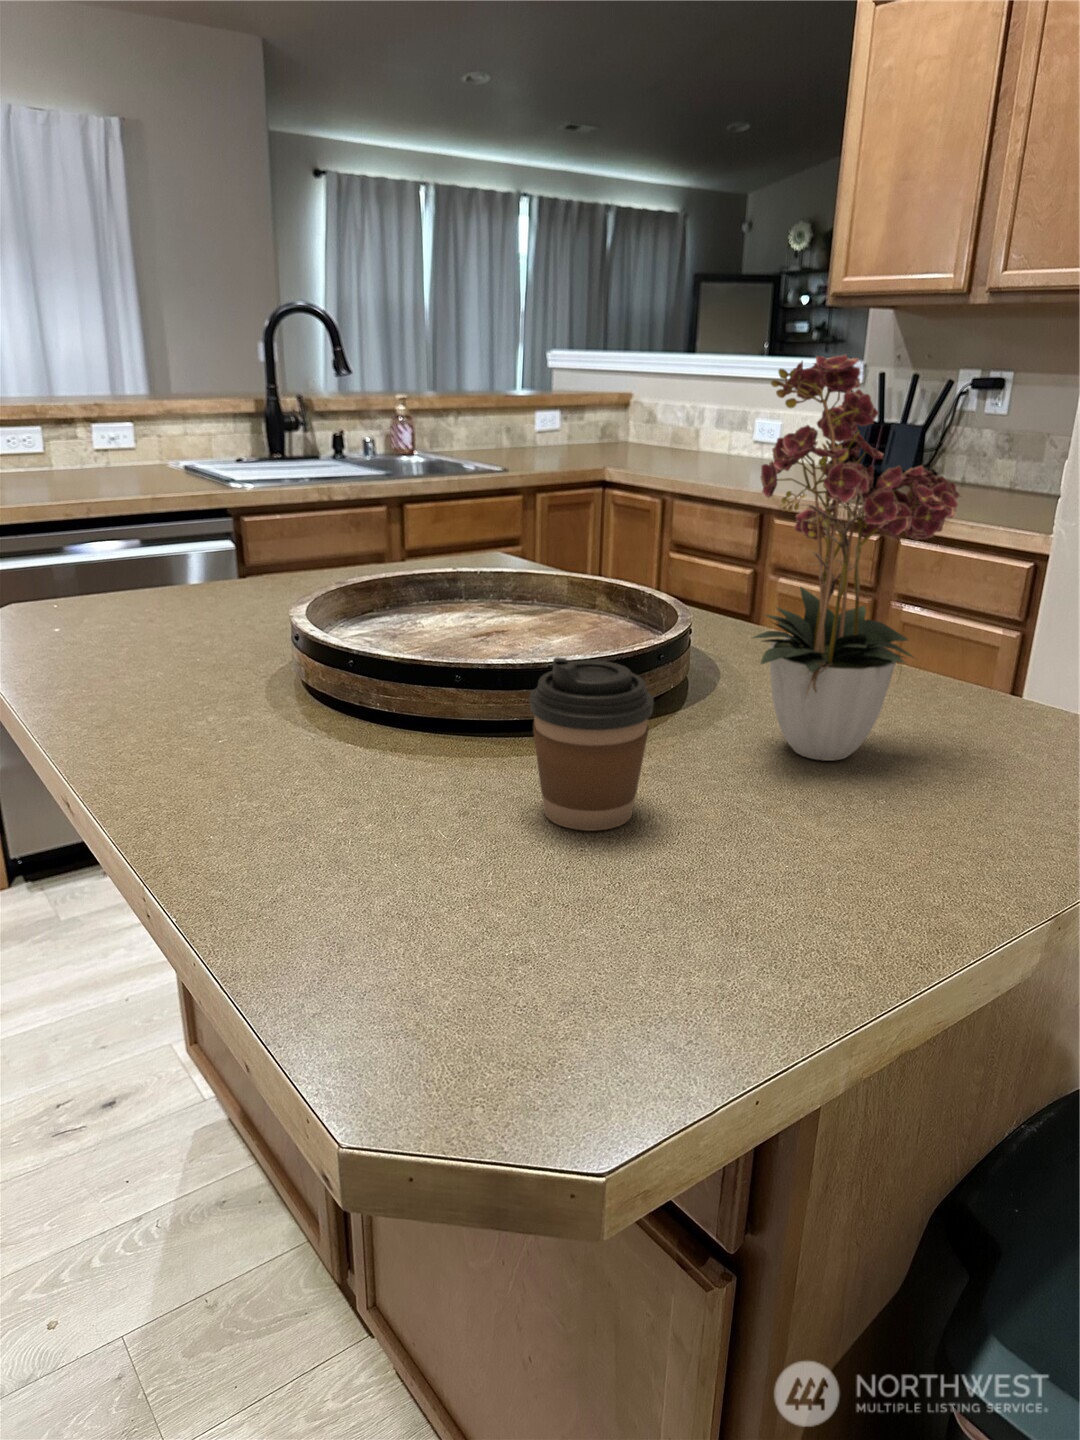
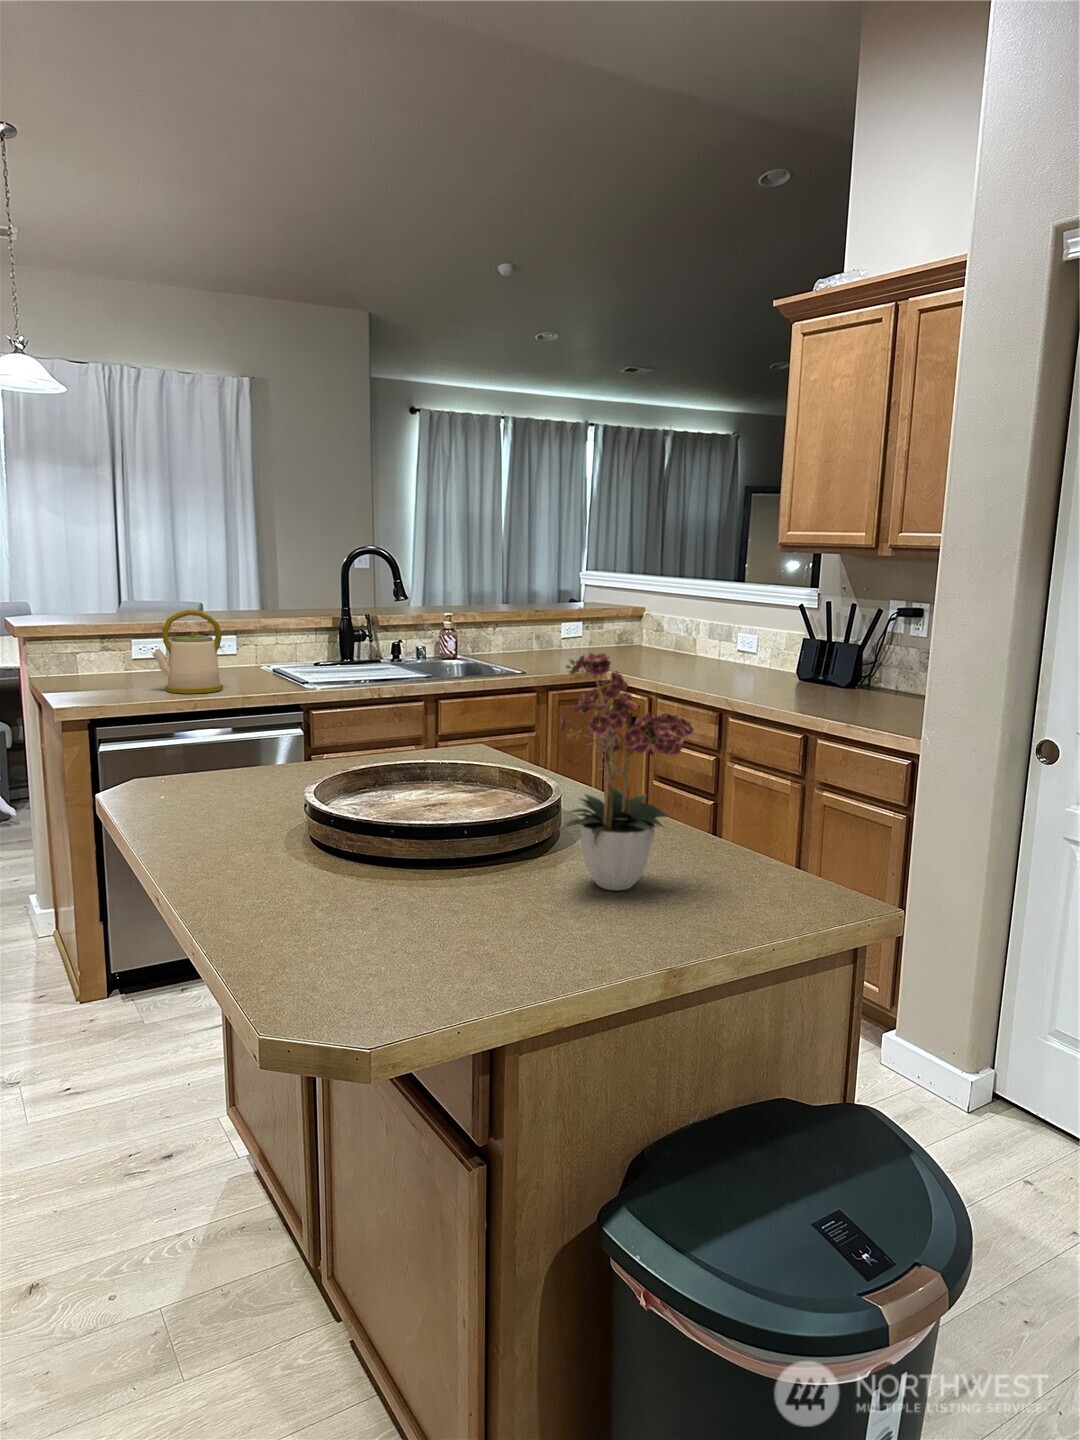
kettle: none [20,380,122,496] -> present [152,610,223,694]
coffee cup: present [530,658,654,831] -> none [412,821,483,922]

